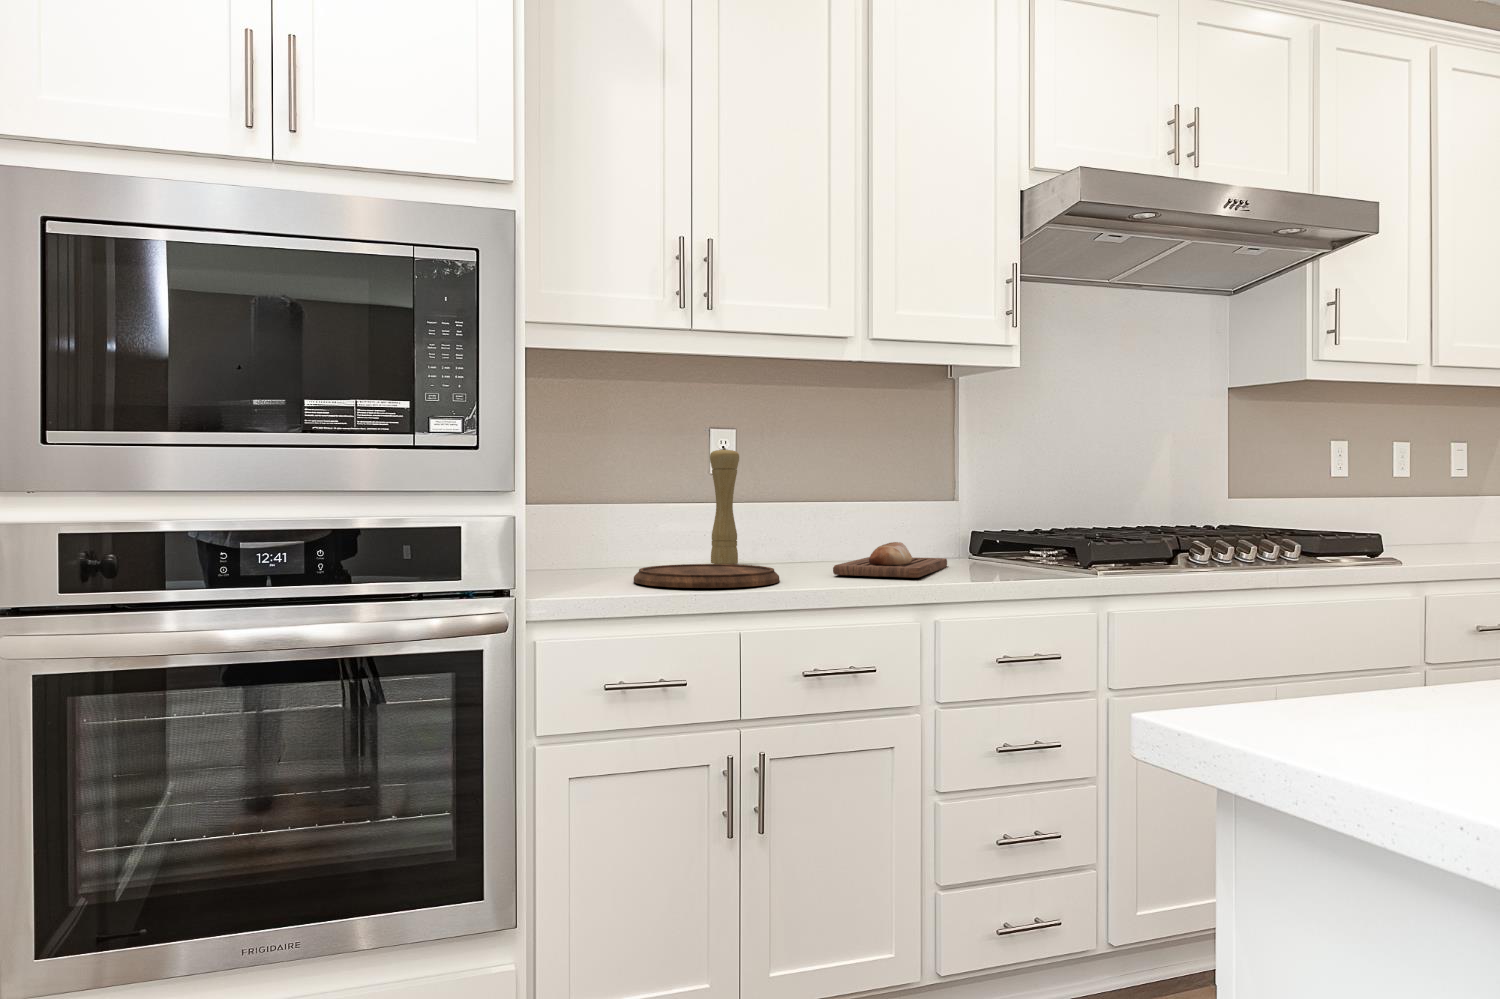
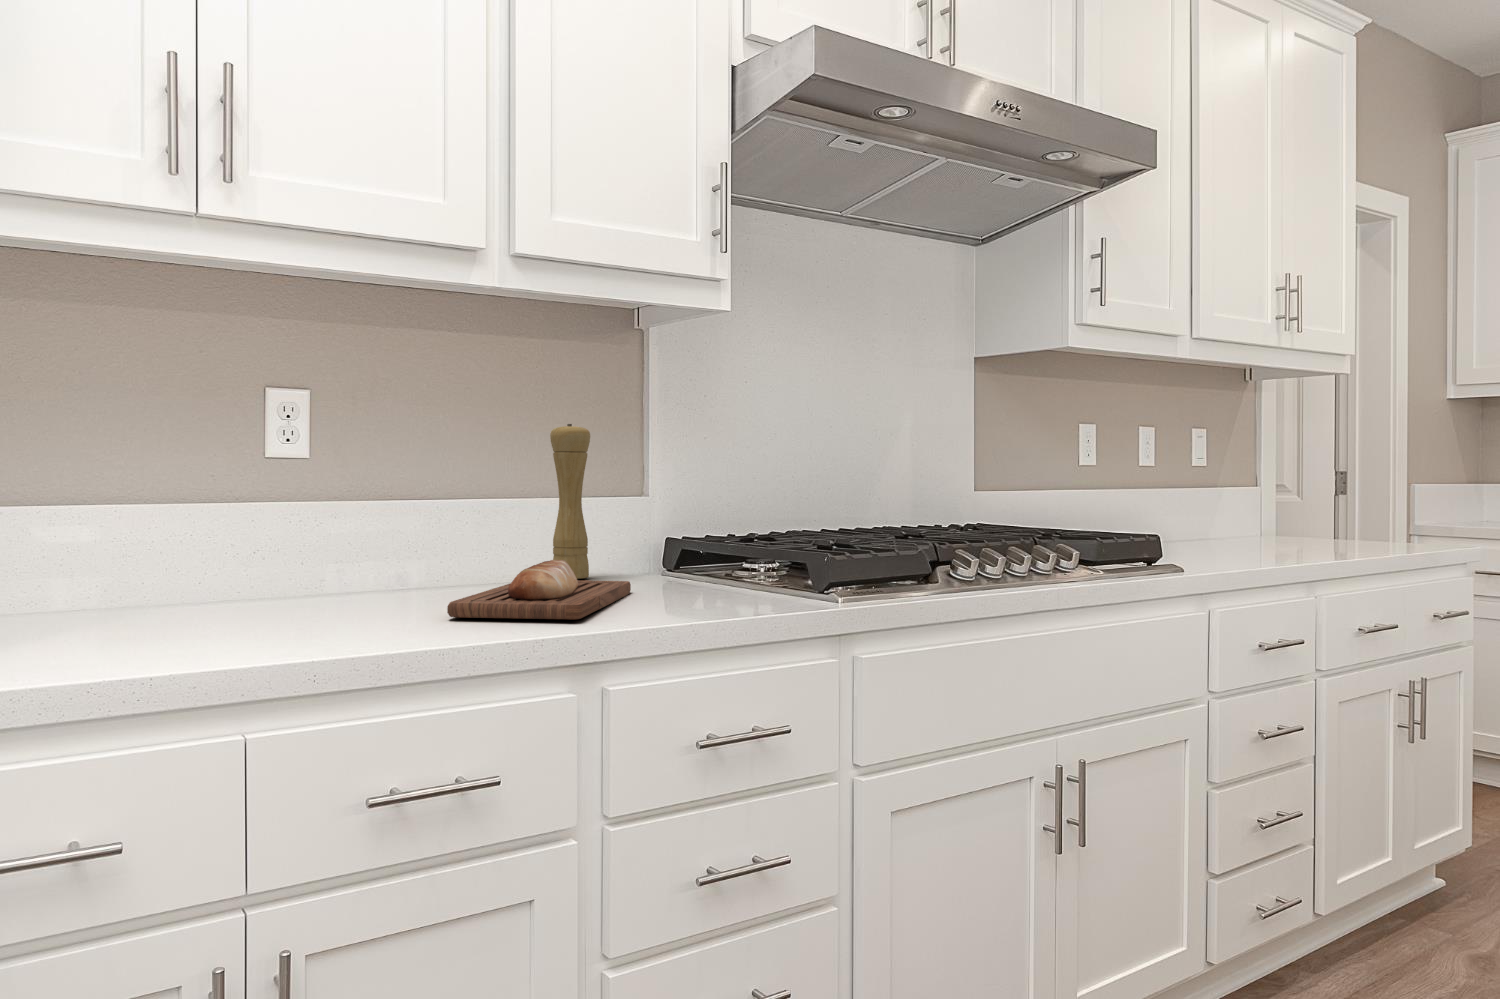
pepper mill: present [710,448,739,564] -> present [550,424,590,579]
cutting board: present [634,564,779,588] -> none [73,605,350,660]

